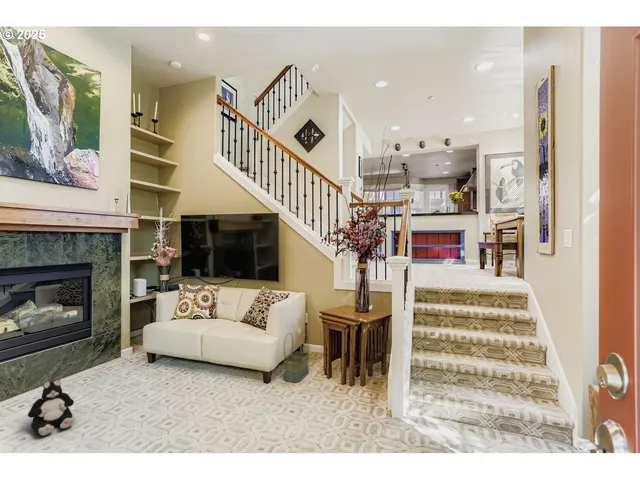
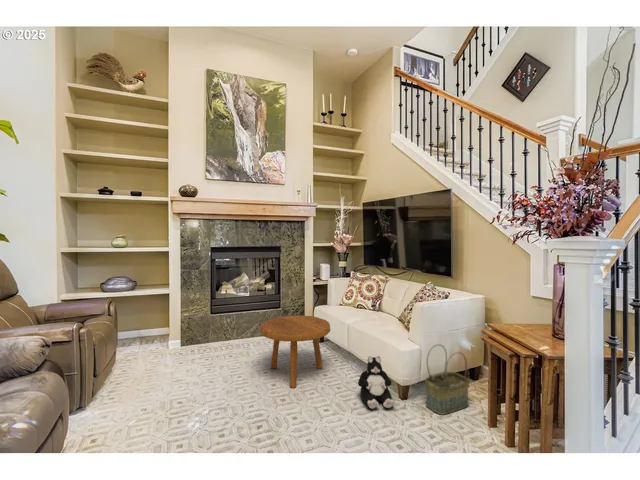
footstool: none [114,334,195,407] -> present [260,315,330,388]
plush toy: present [28,379,75,436] -> present [358,356,395,409]

